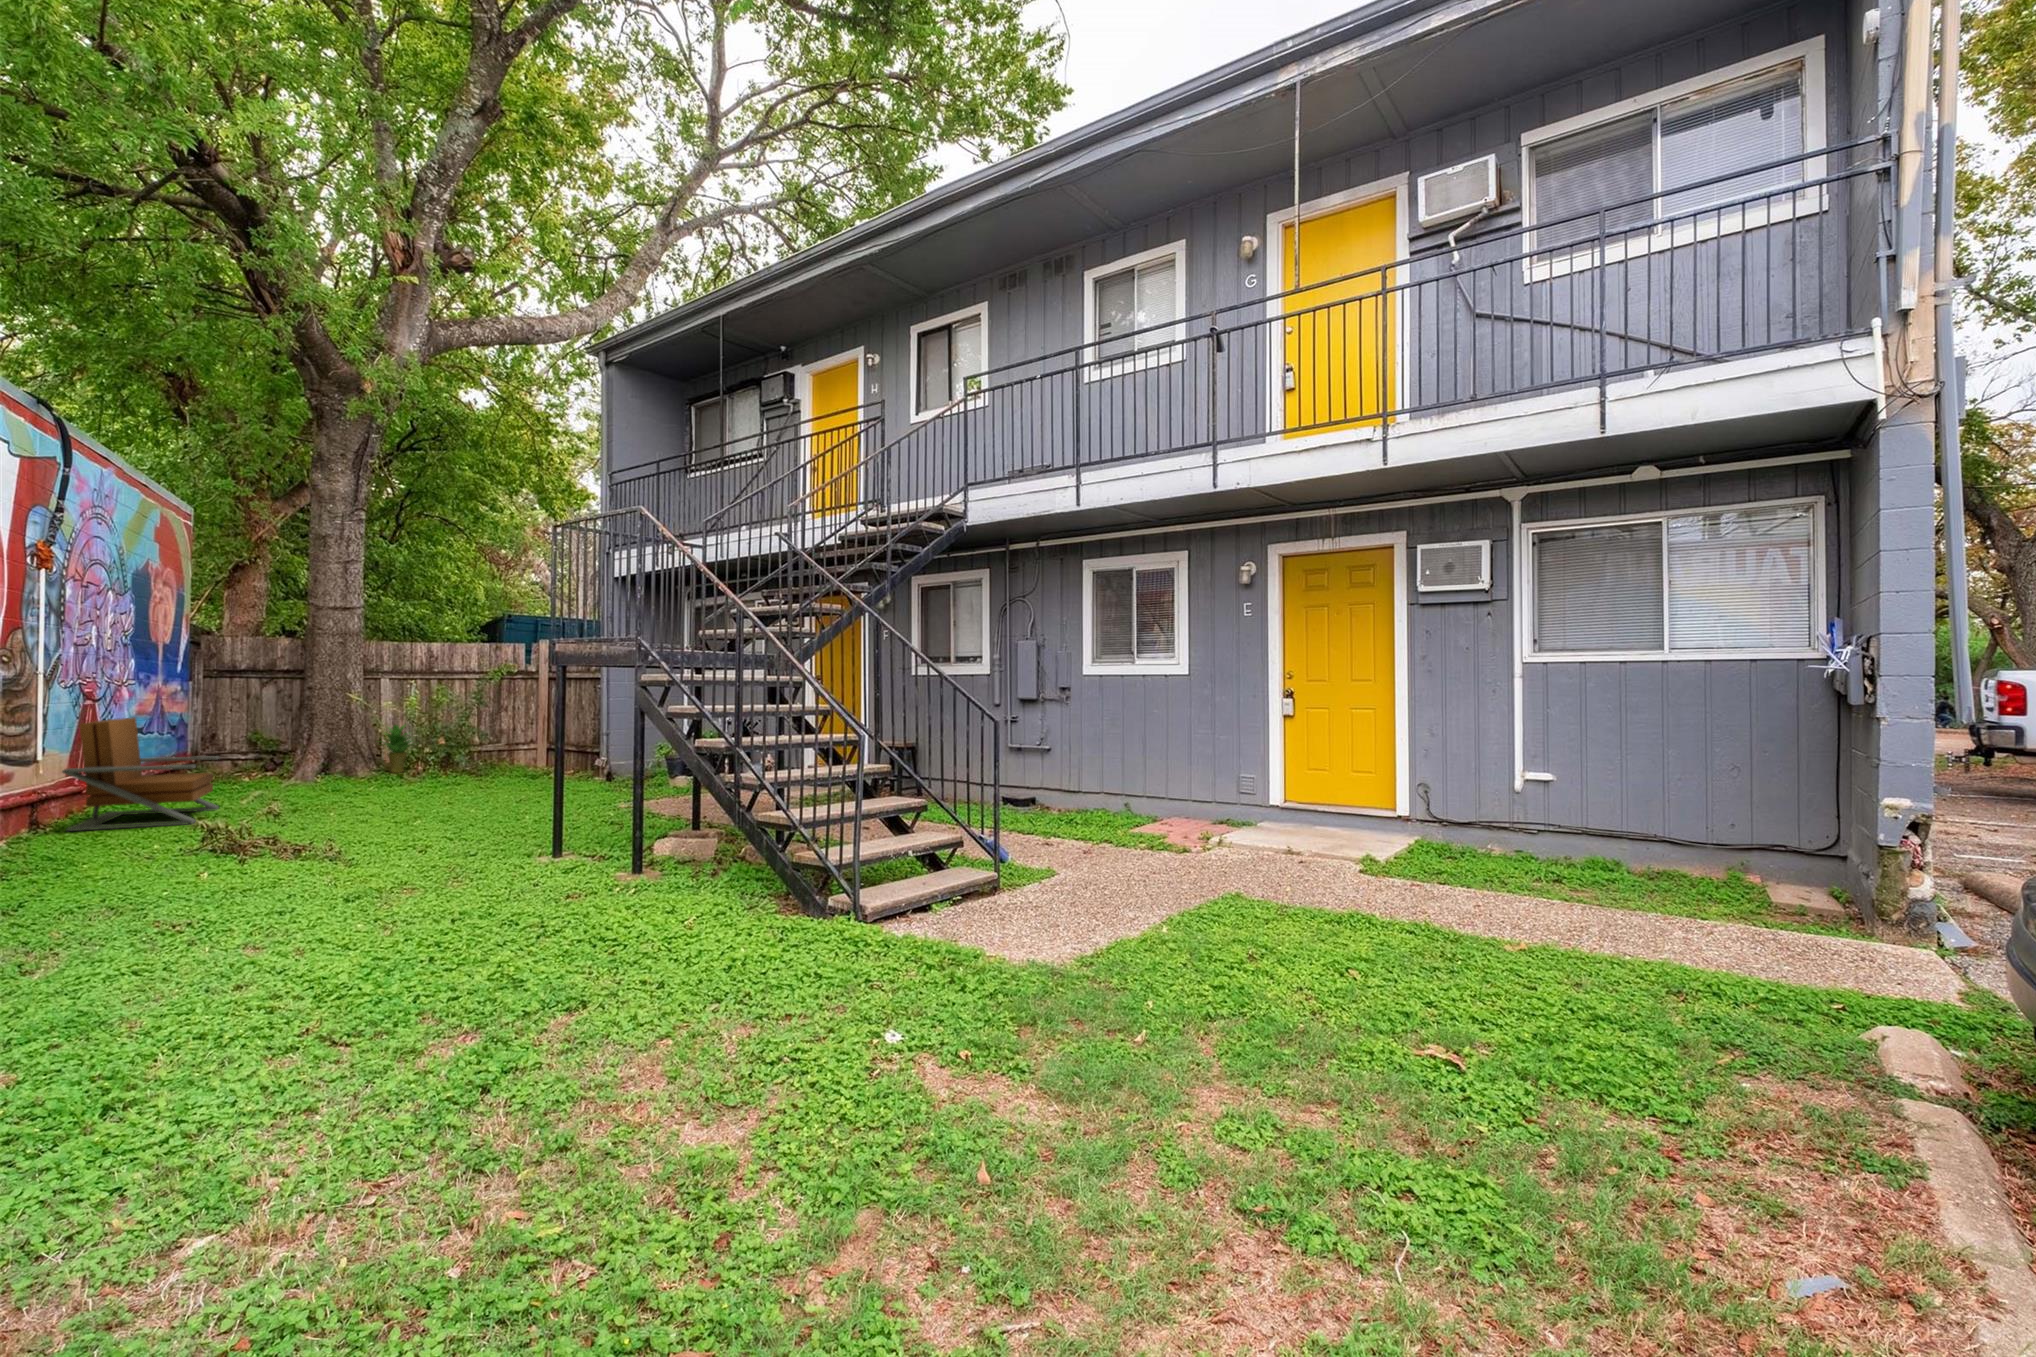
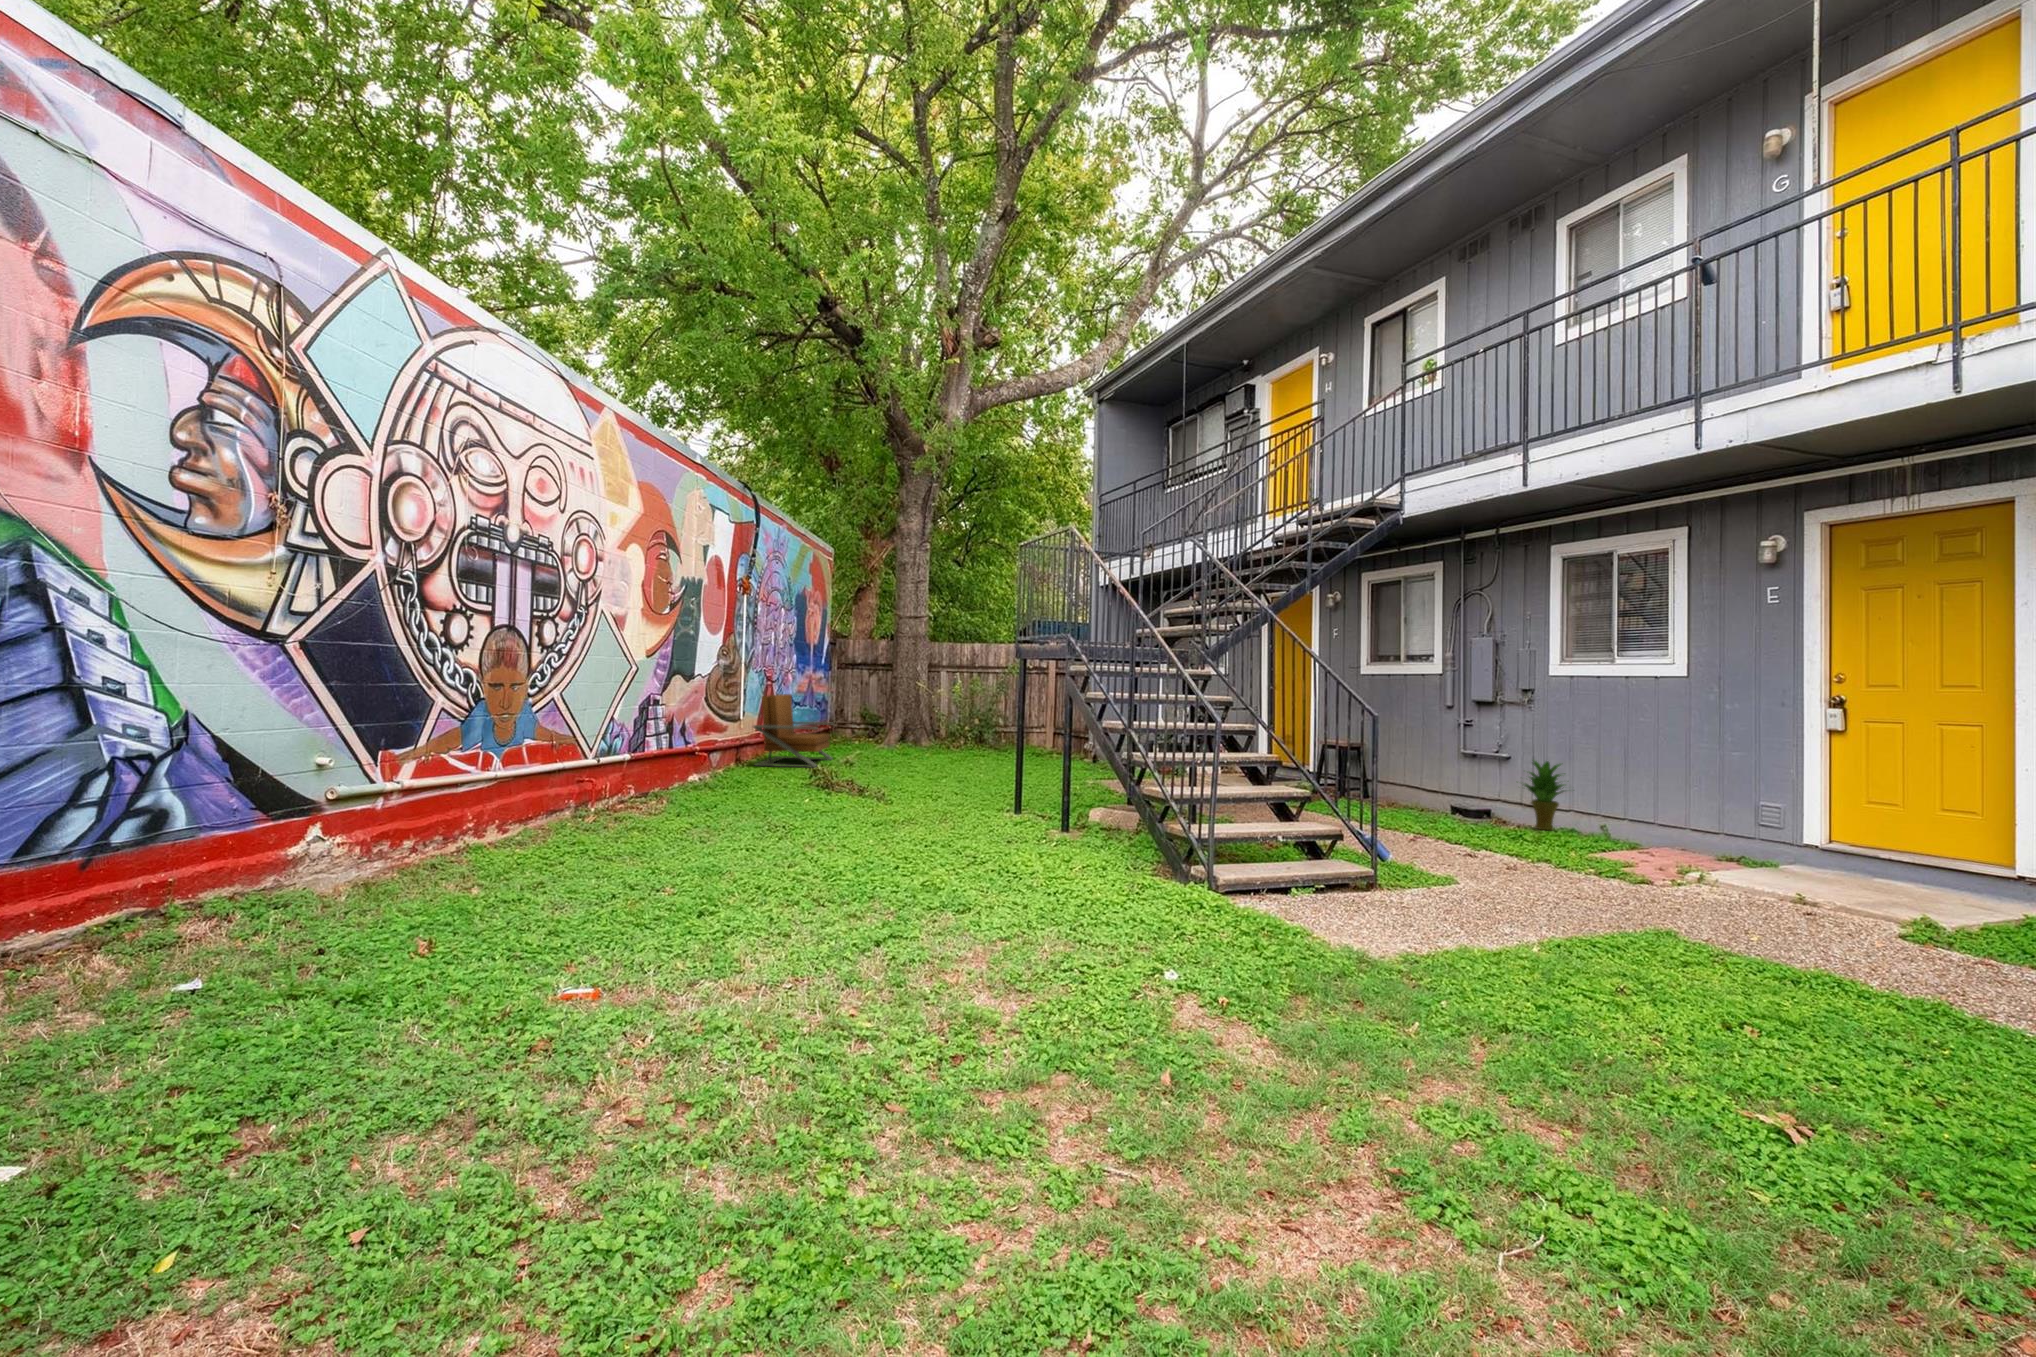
potted plant: present [381,725,411,773] -> present [1524,760,1564,830]

